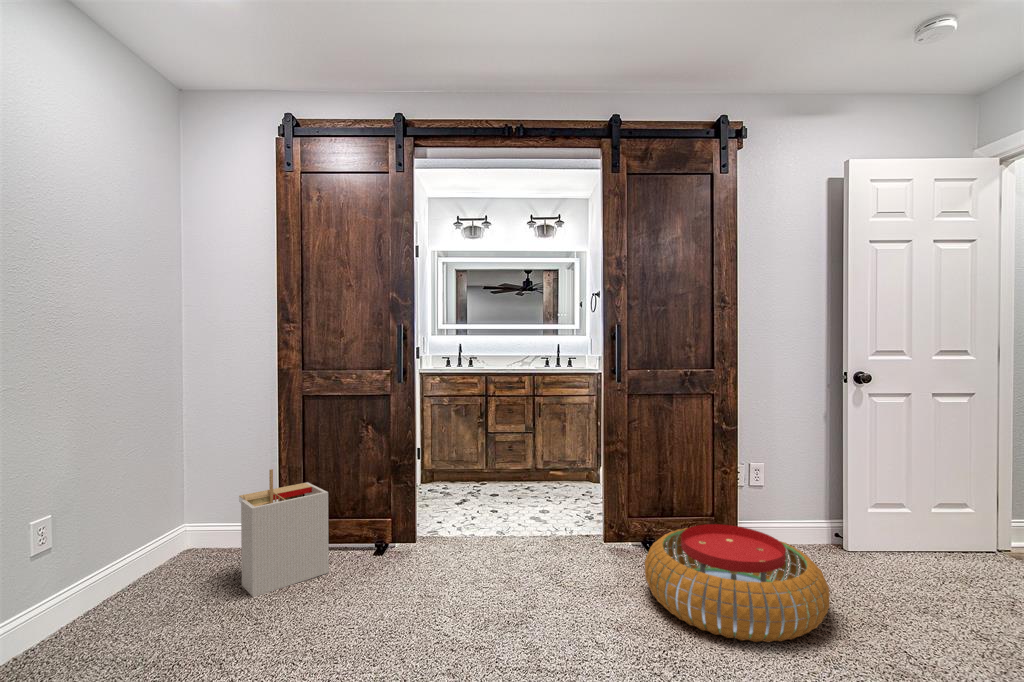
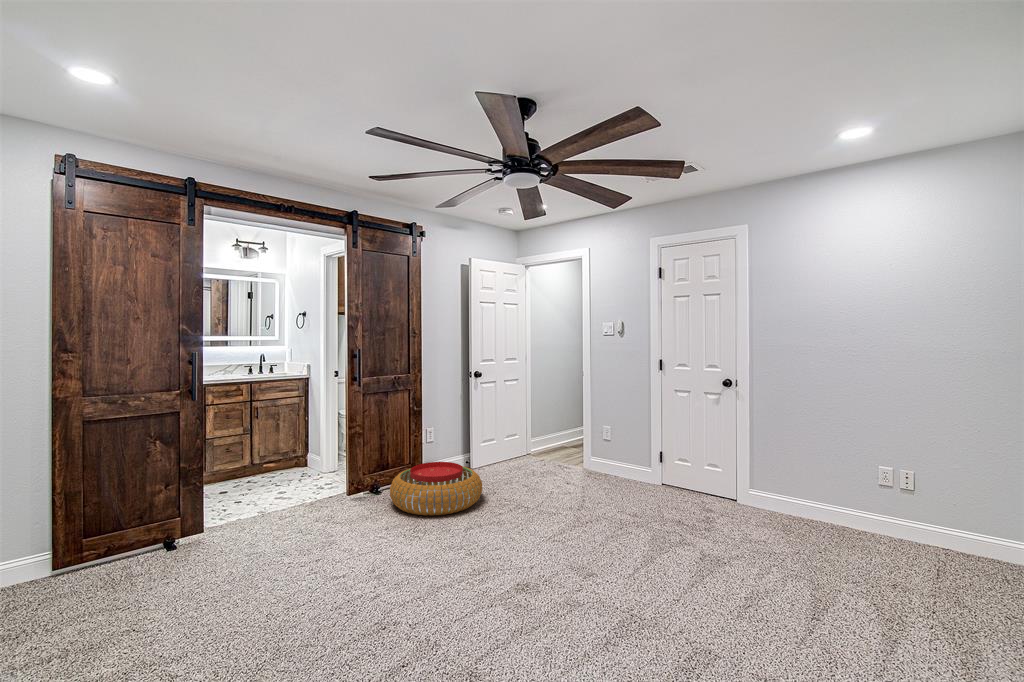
storage bin: present [239,469,329,597] -> none [38,490,141,604]

